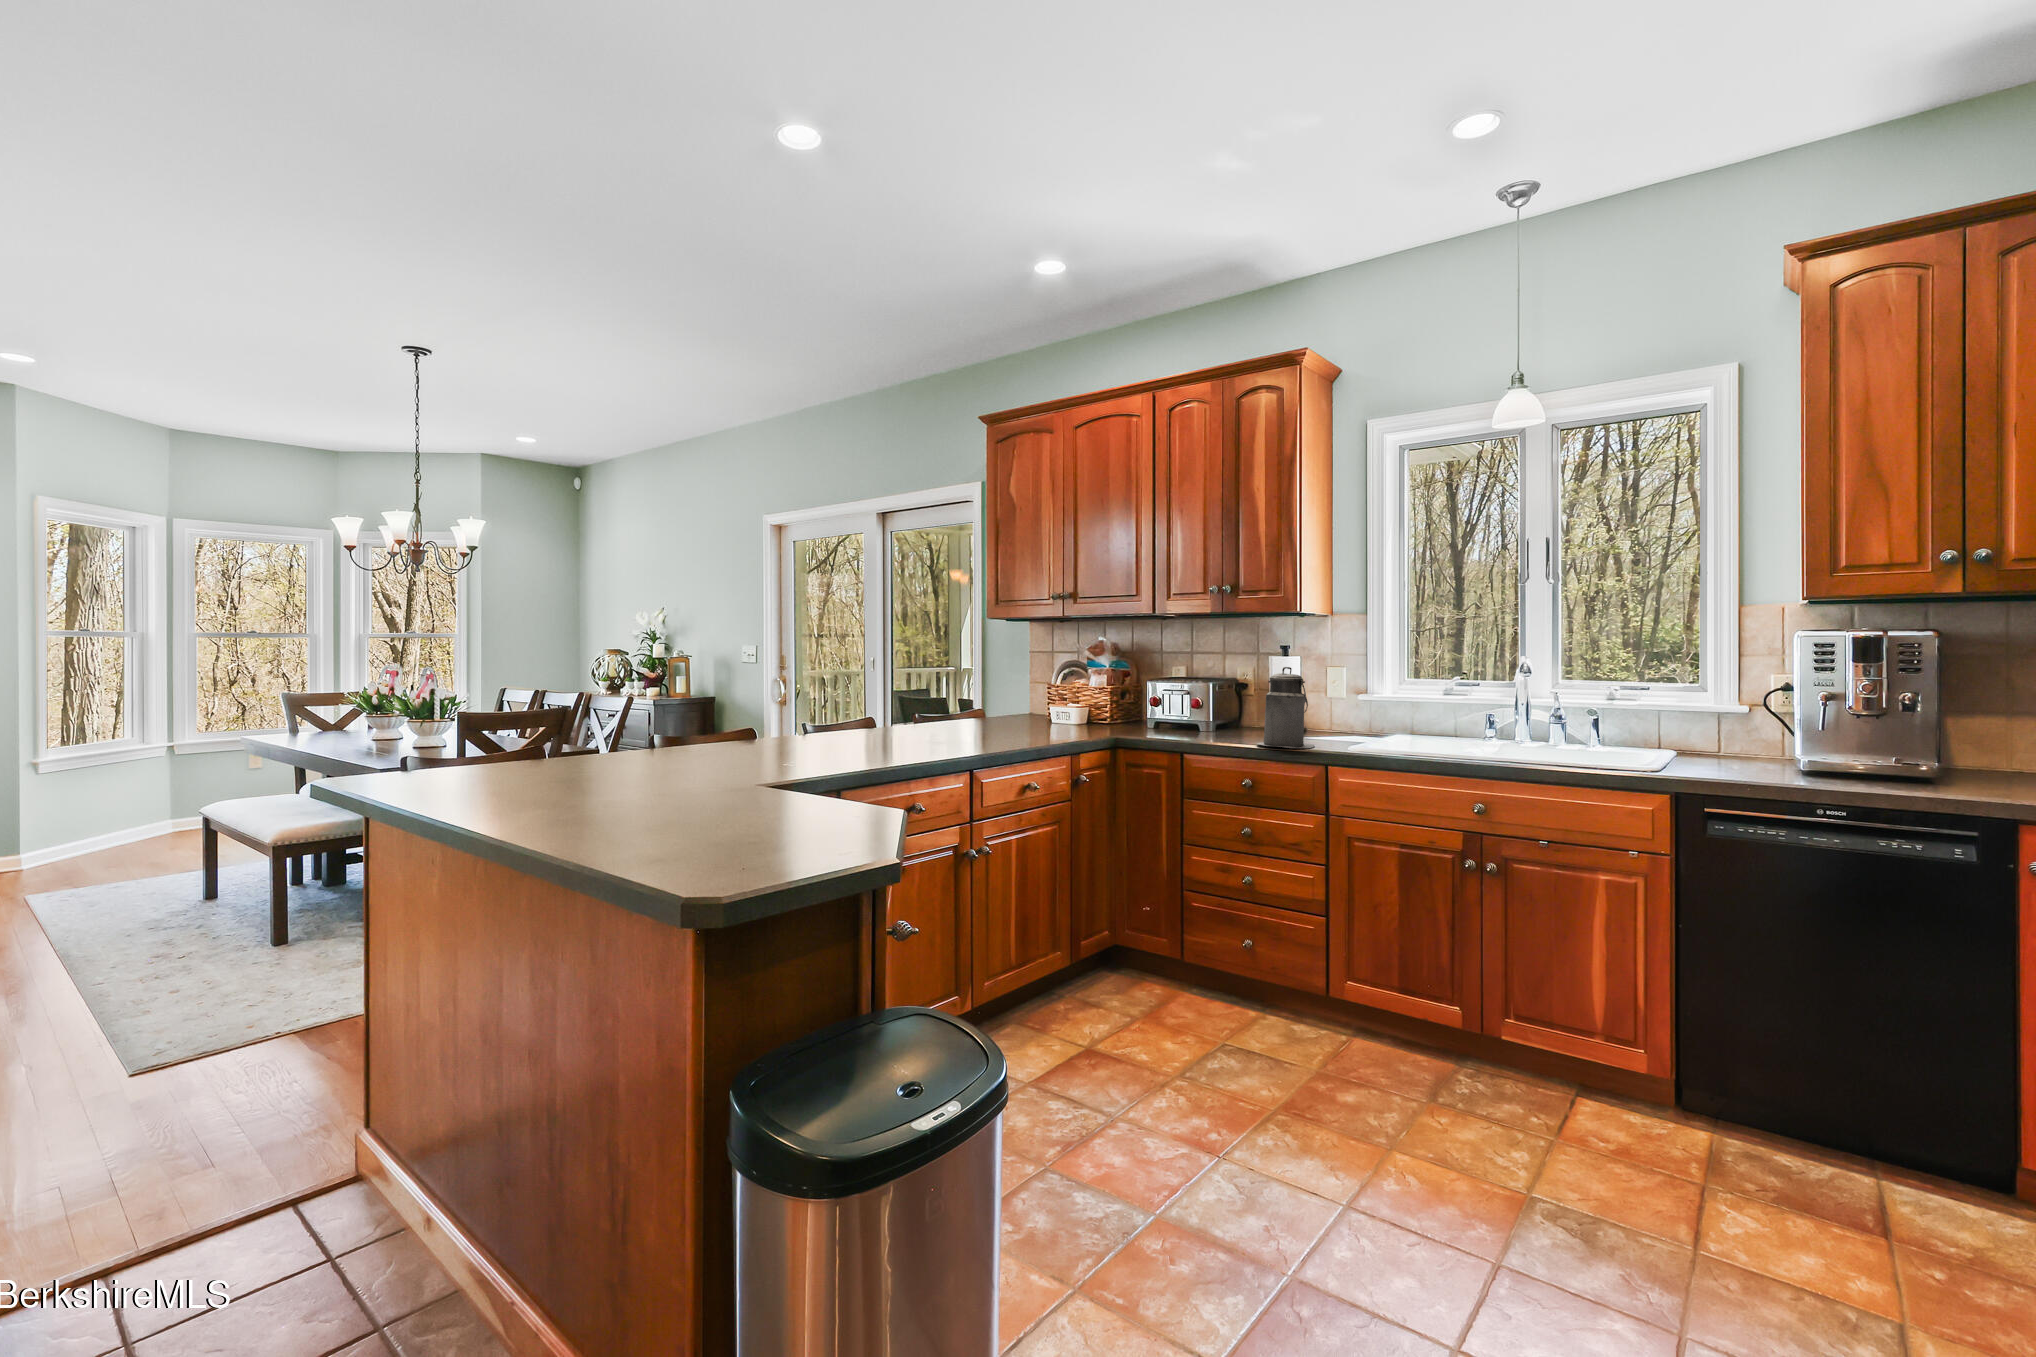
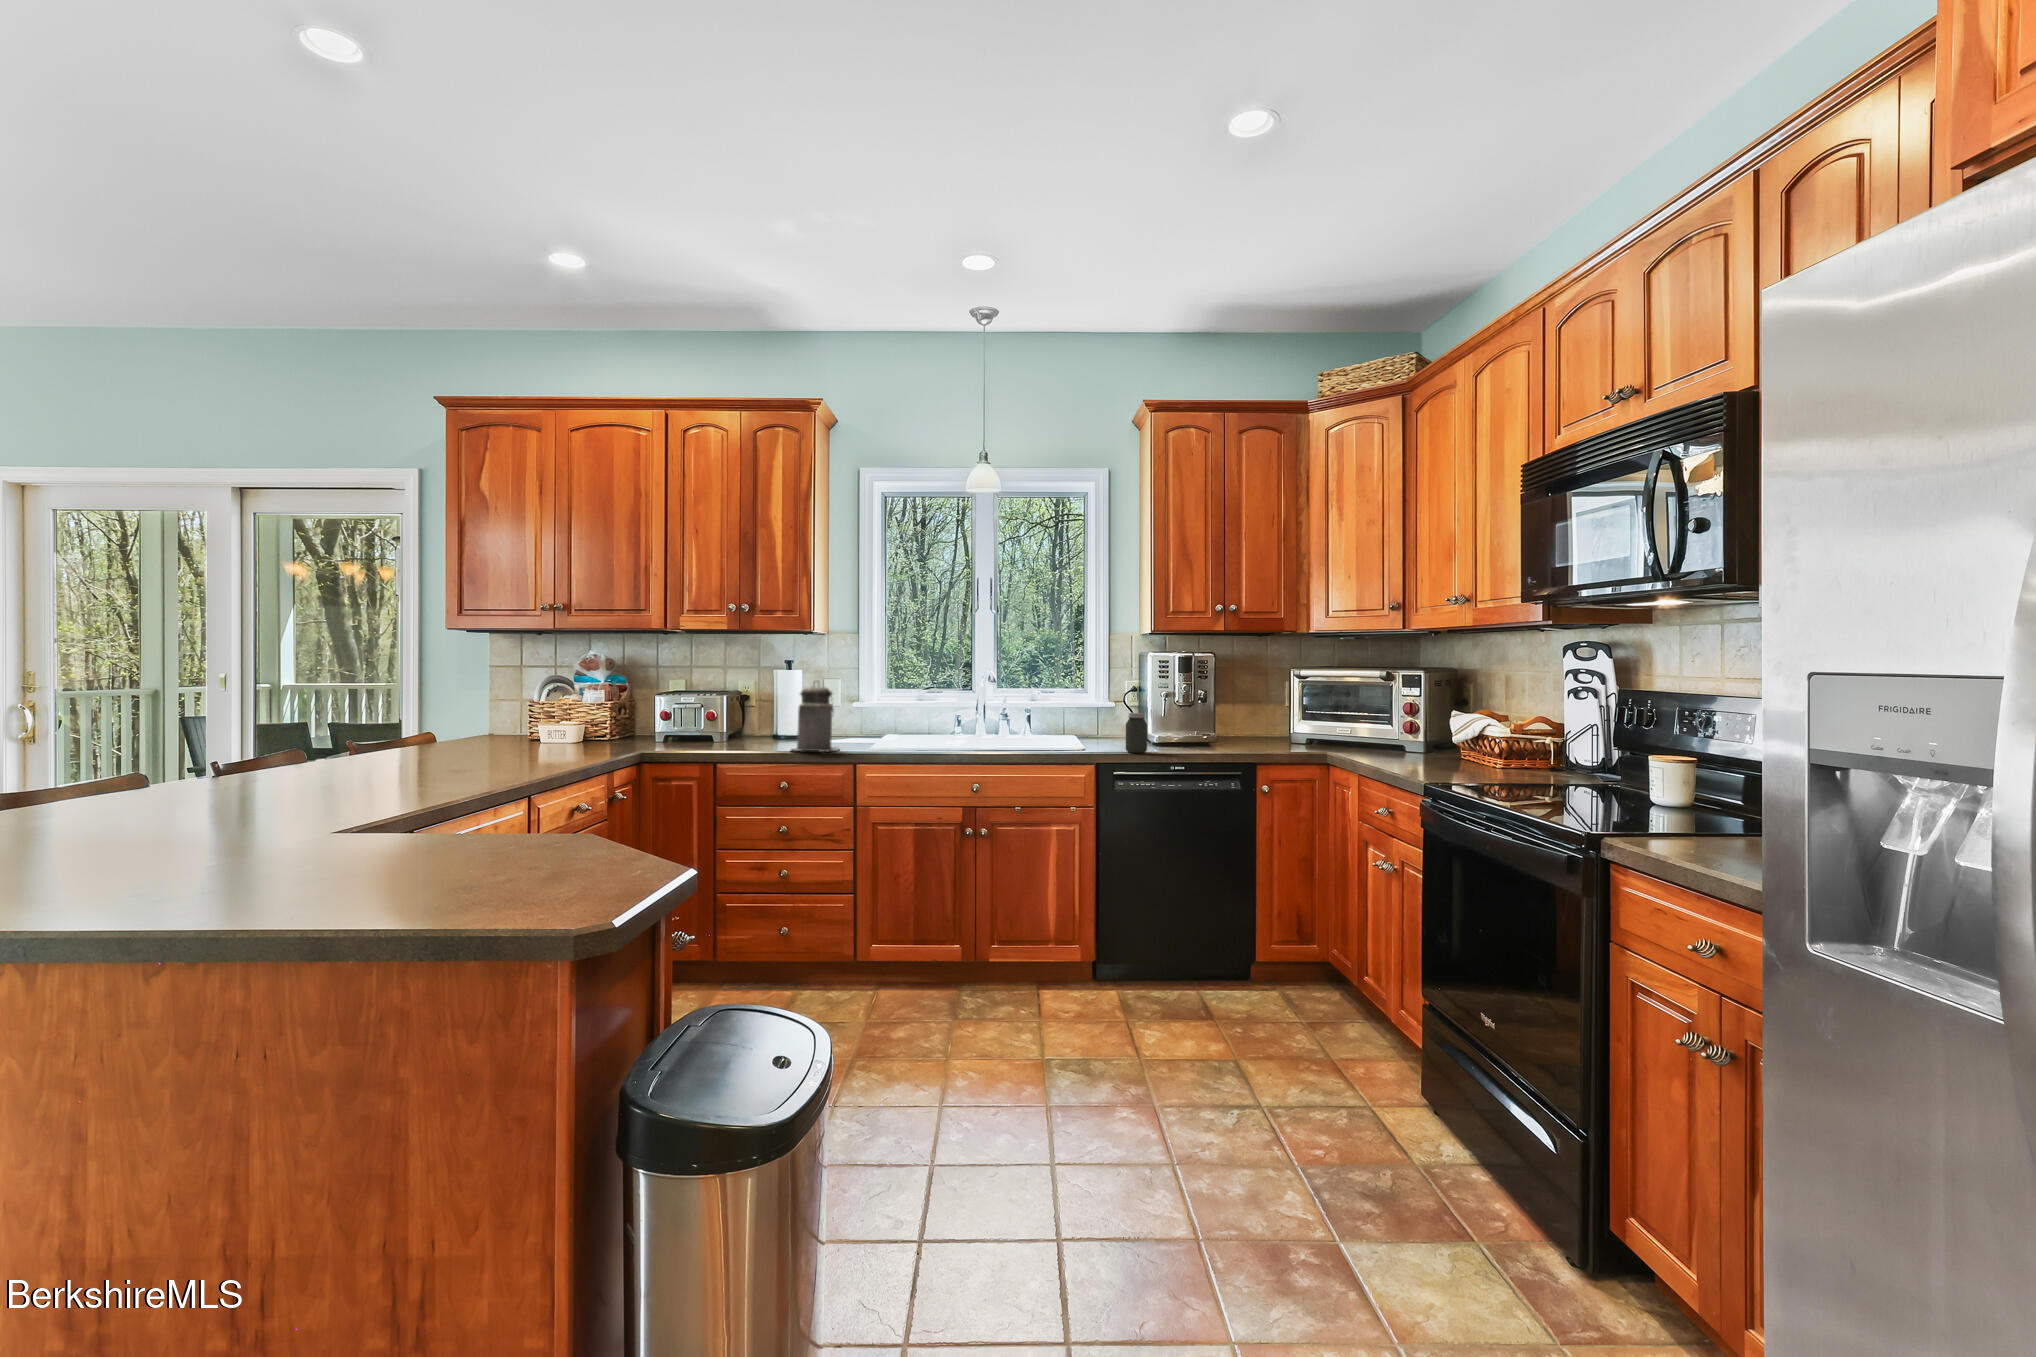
jar: none [1731,718,1773,780] -> present [1126,713,1147,753]

